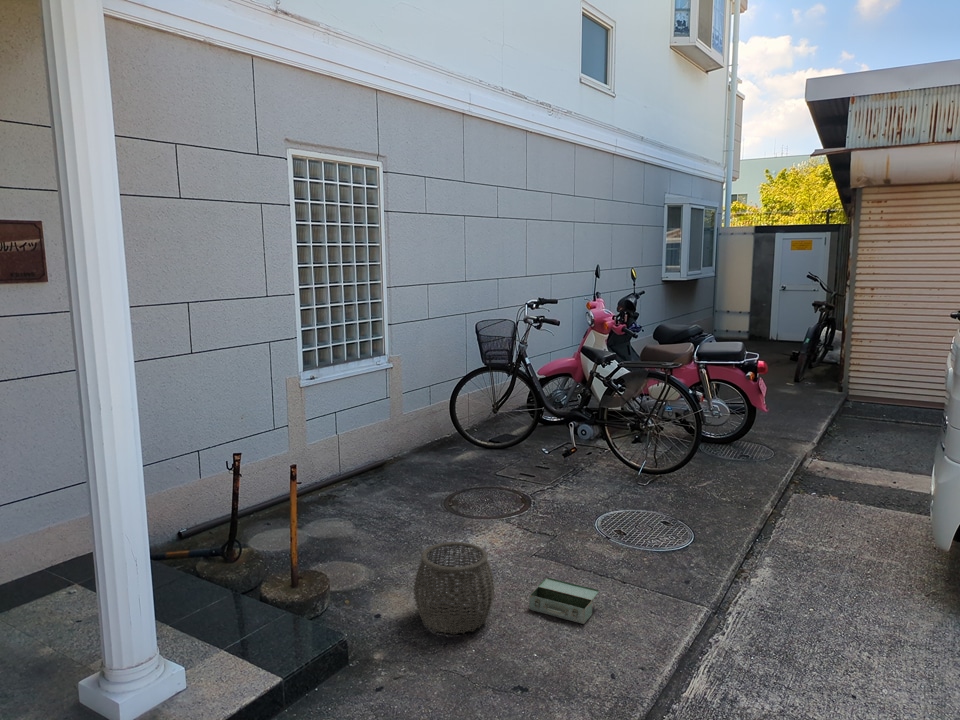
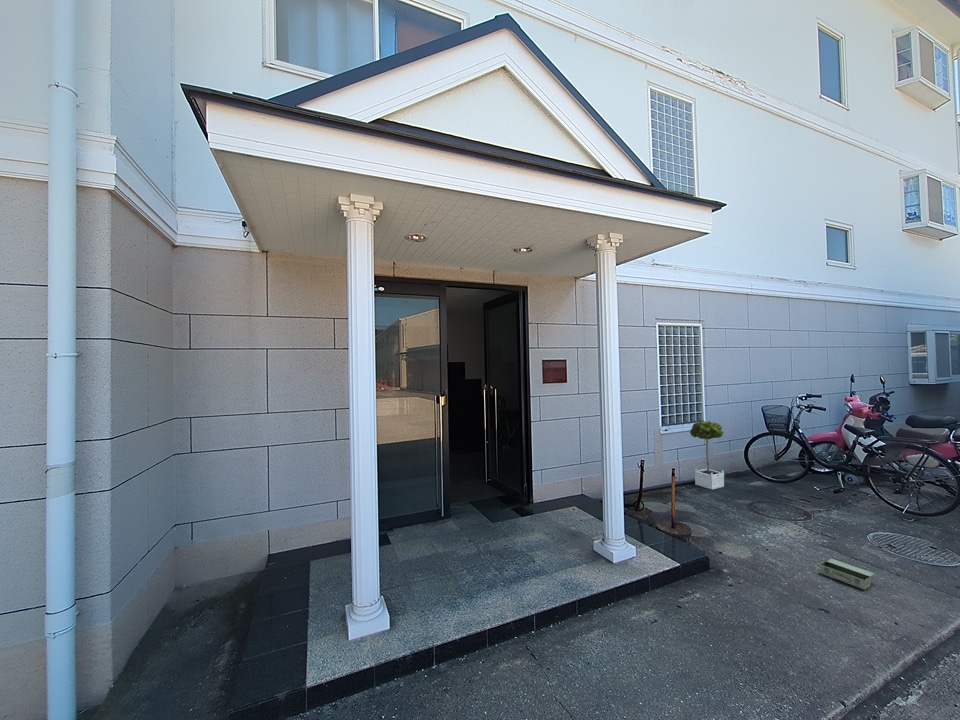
potted tree: none [356,354,412,478] -> present [690,421,724,489]
woven basket: present [414,542,495,634] -> none [741,522,795,576]

